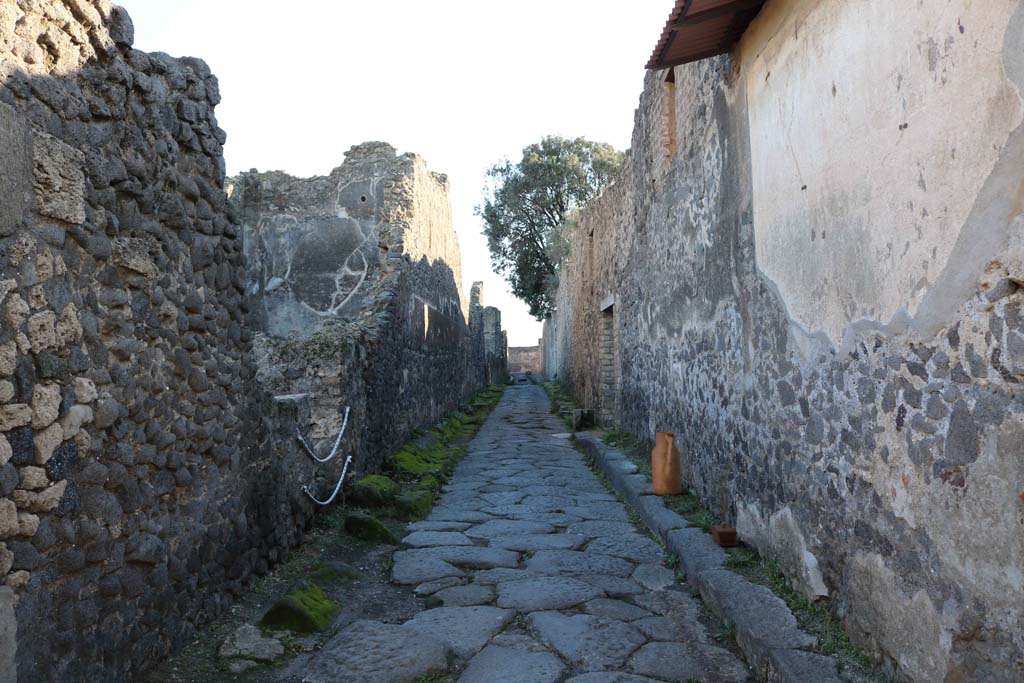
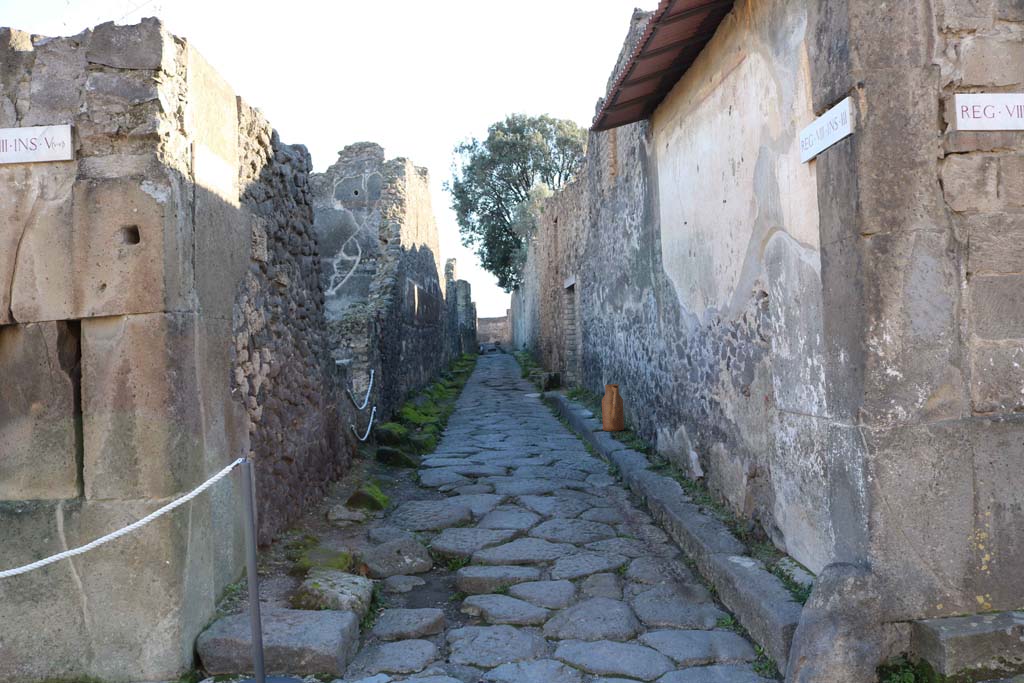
potted plant: present [711,462,737,546] -> none [637,400,657,458]

